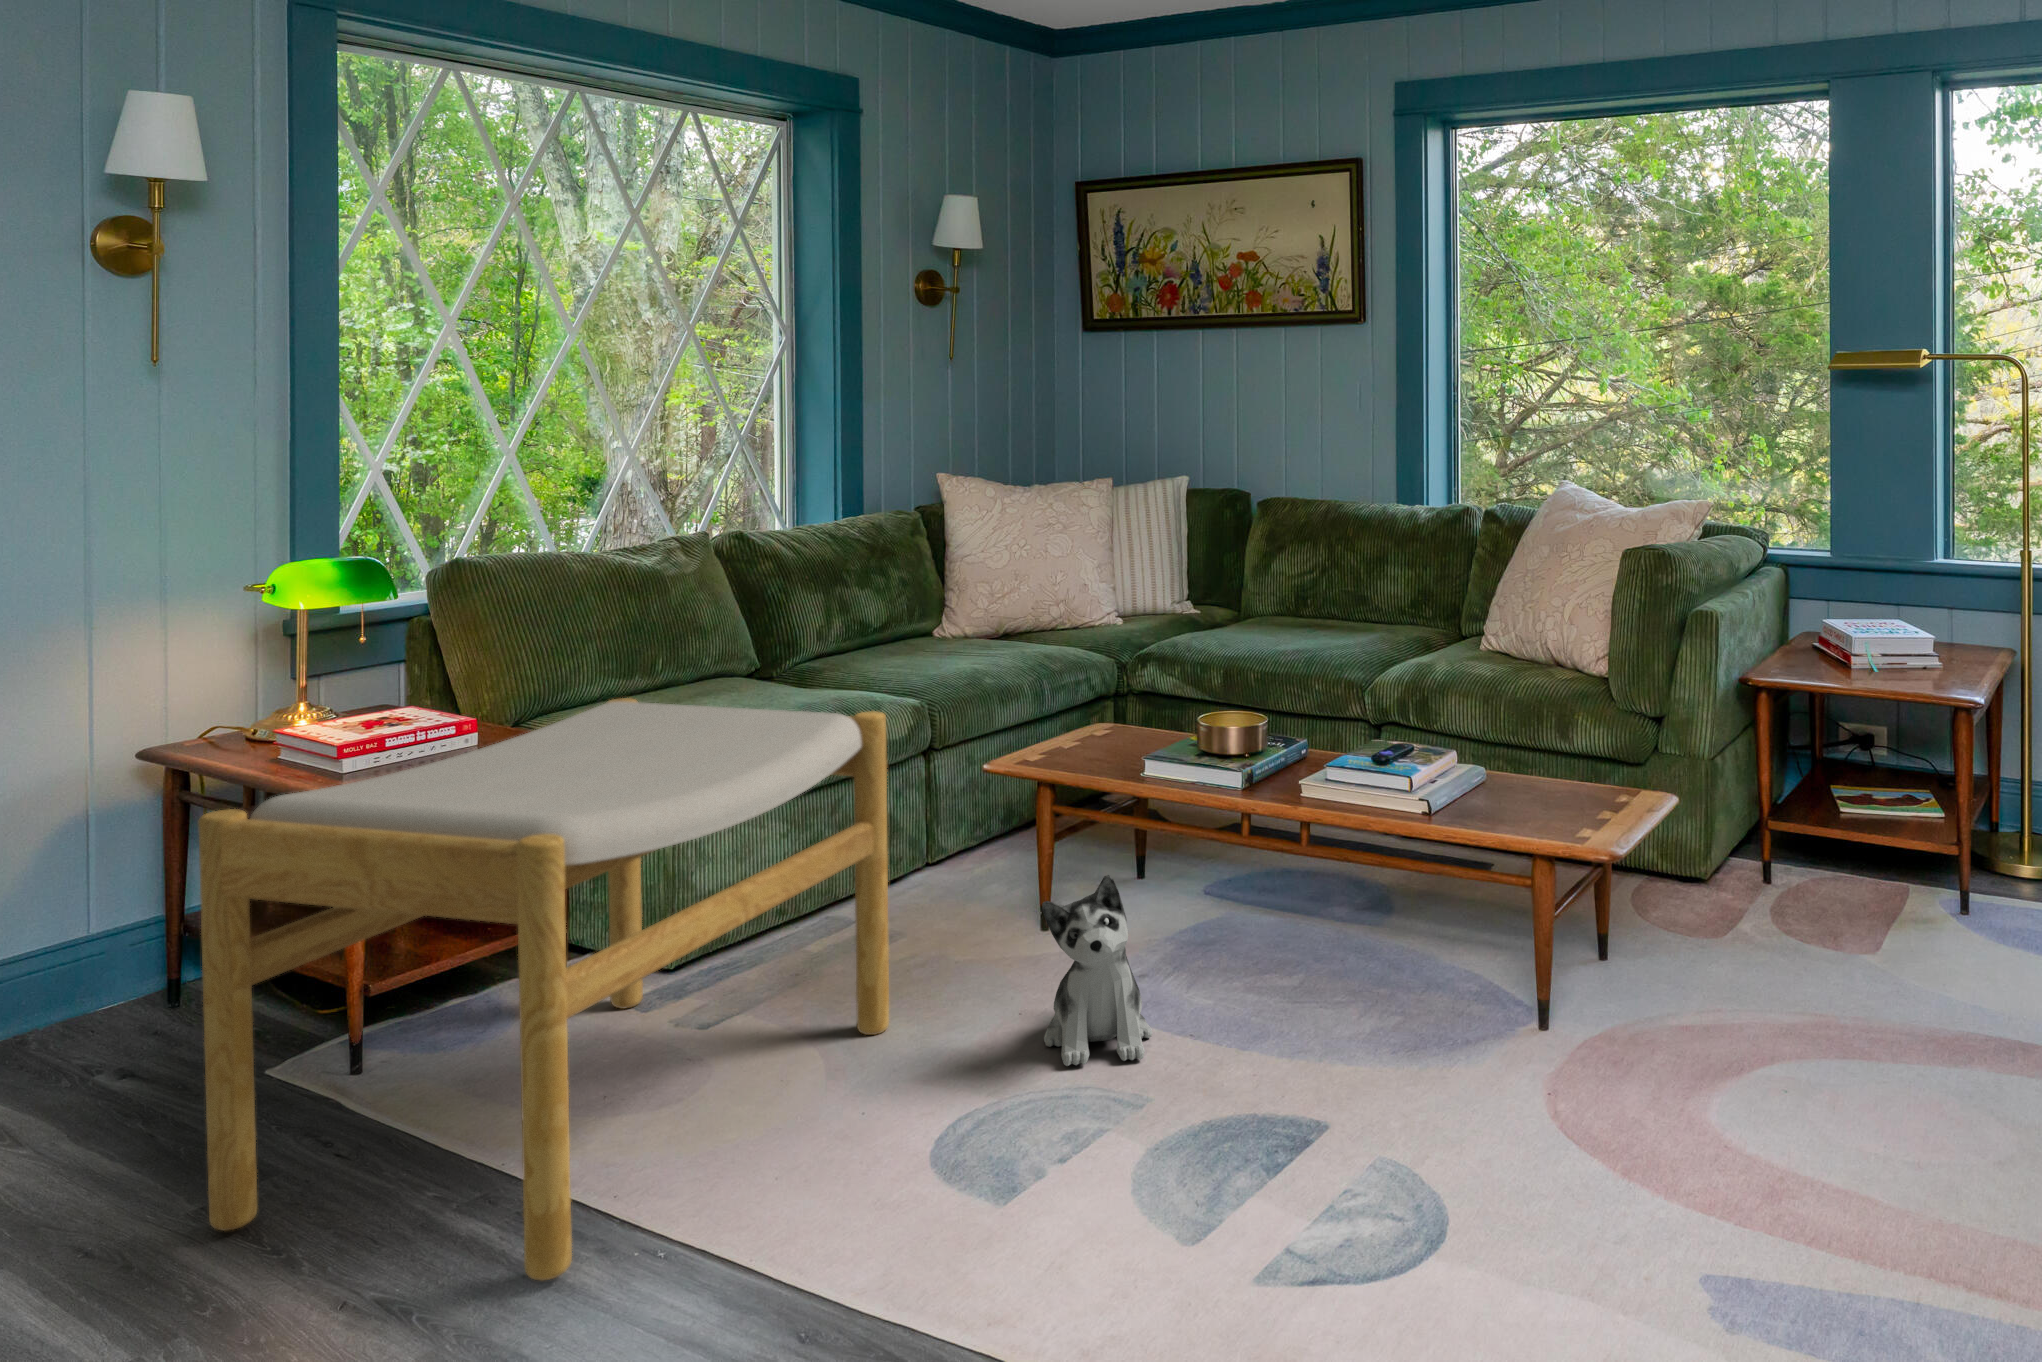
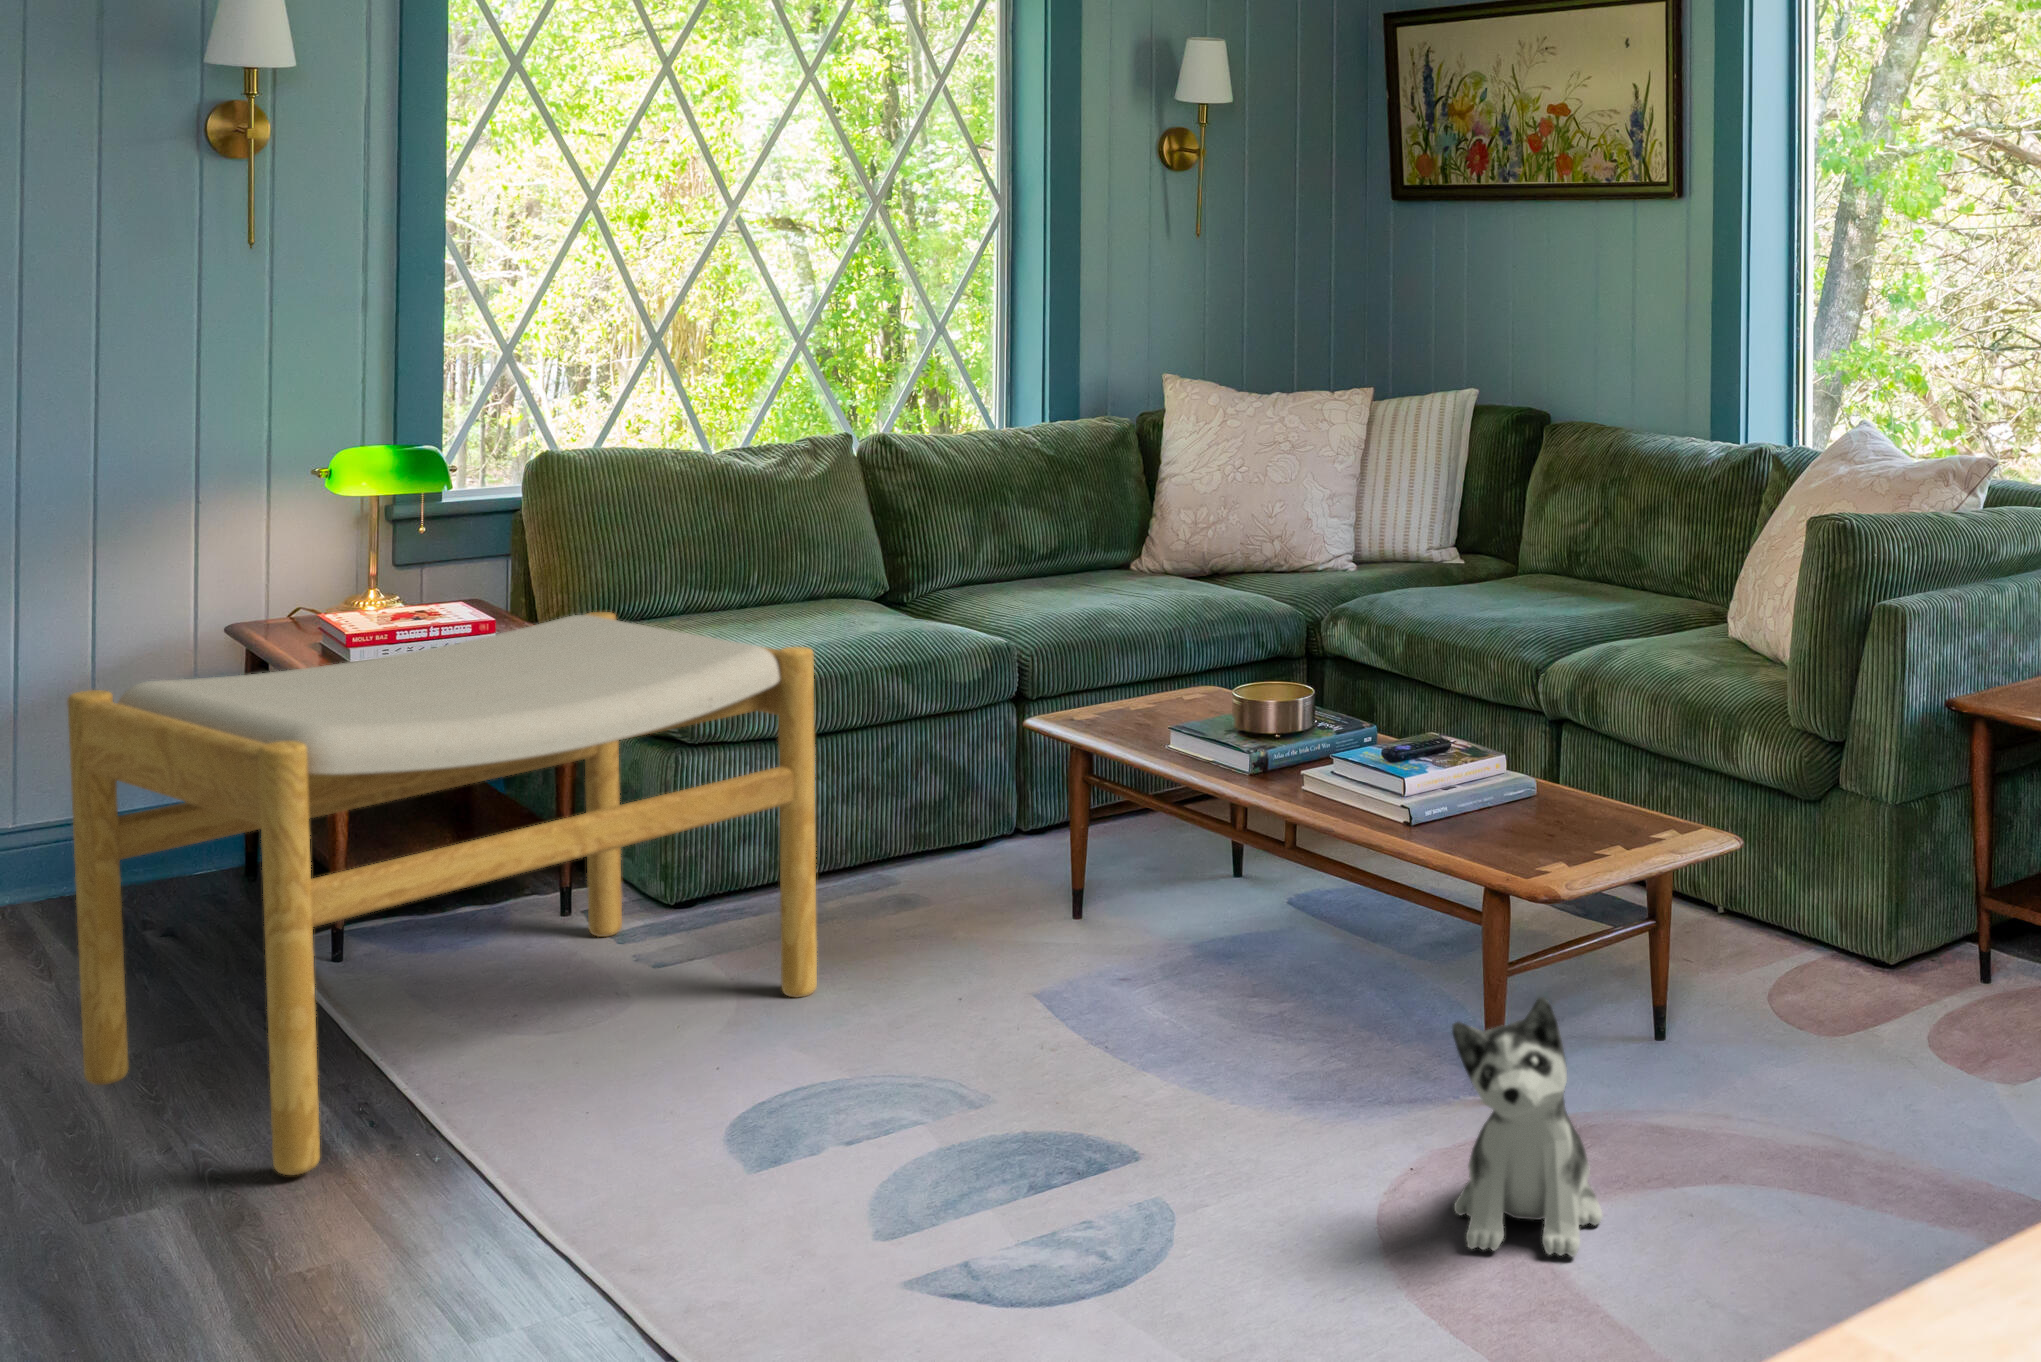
plush toy: present [1042,875,1152,1066] -> present [1452,997,1602,1256]

